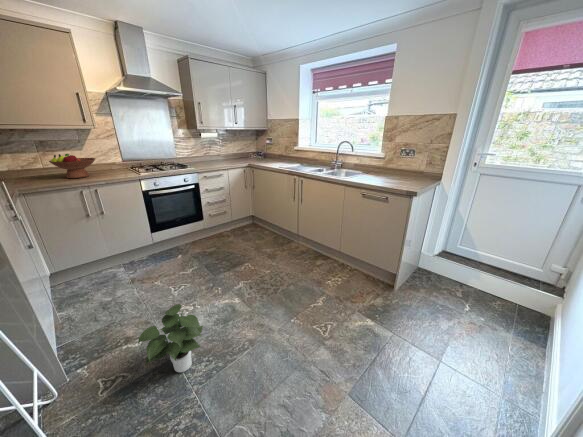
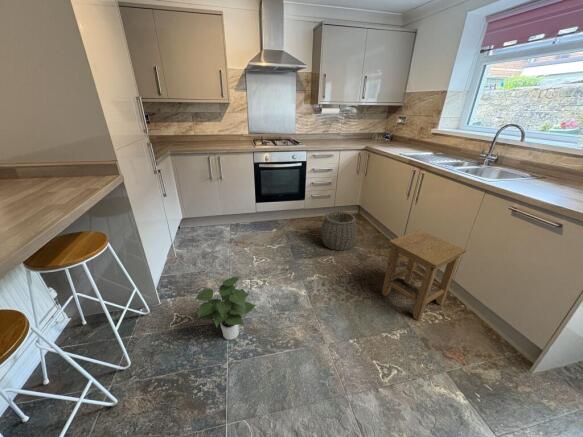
fruit bowl: present [49,154,95,178] -> none [195,124,226,145]
stool: none [297,222,345,288] -> present [382,230,466,320]
woven basket: none [229,223,262,258] -> present [321,211,357,250]

